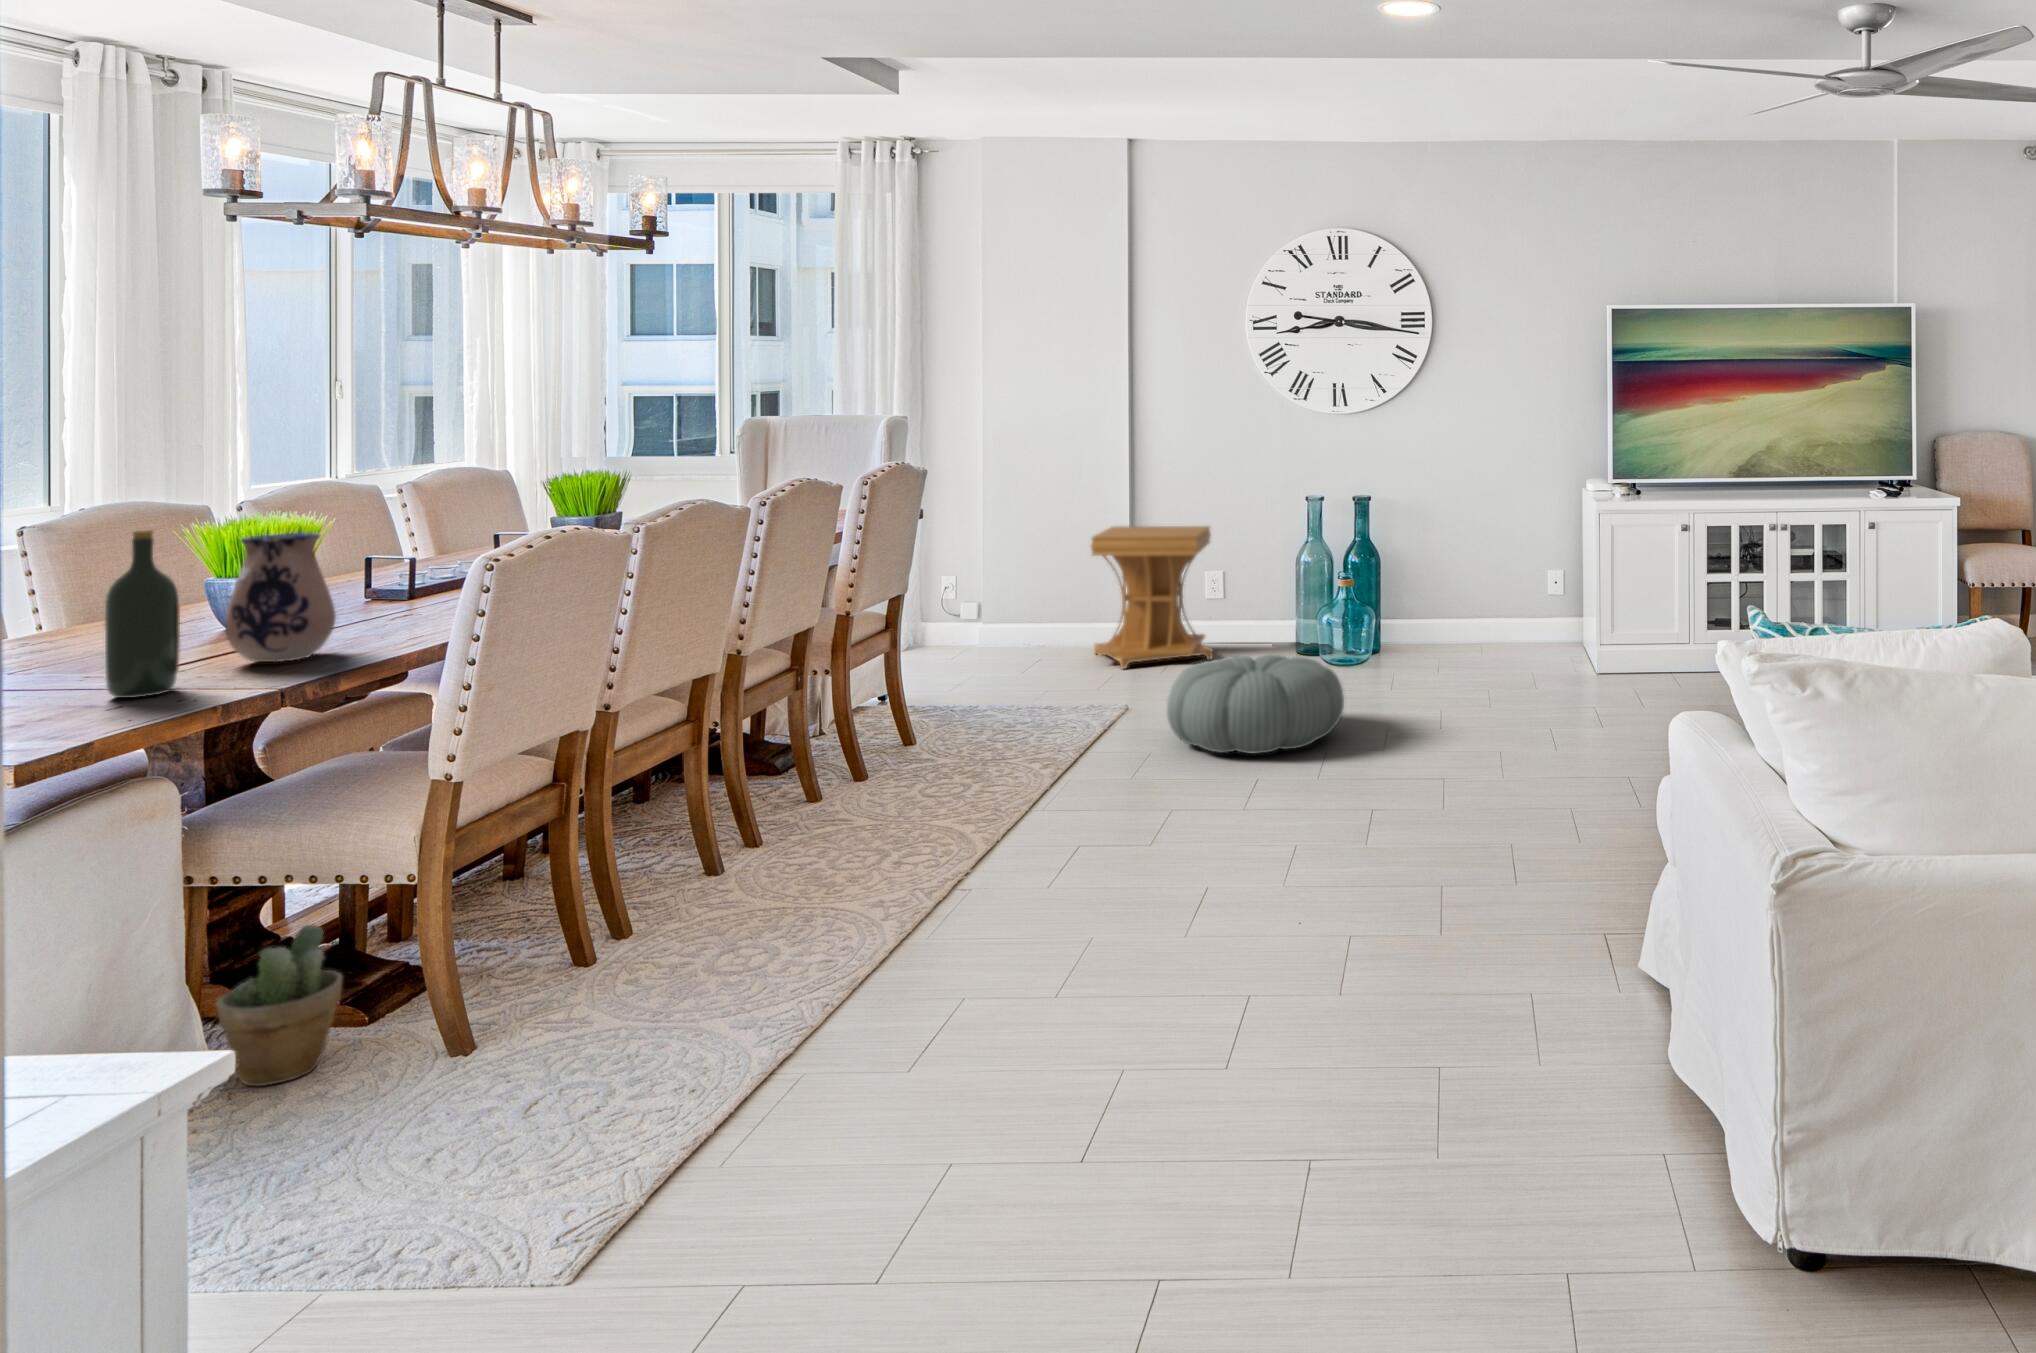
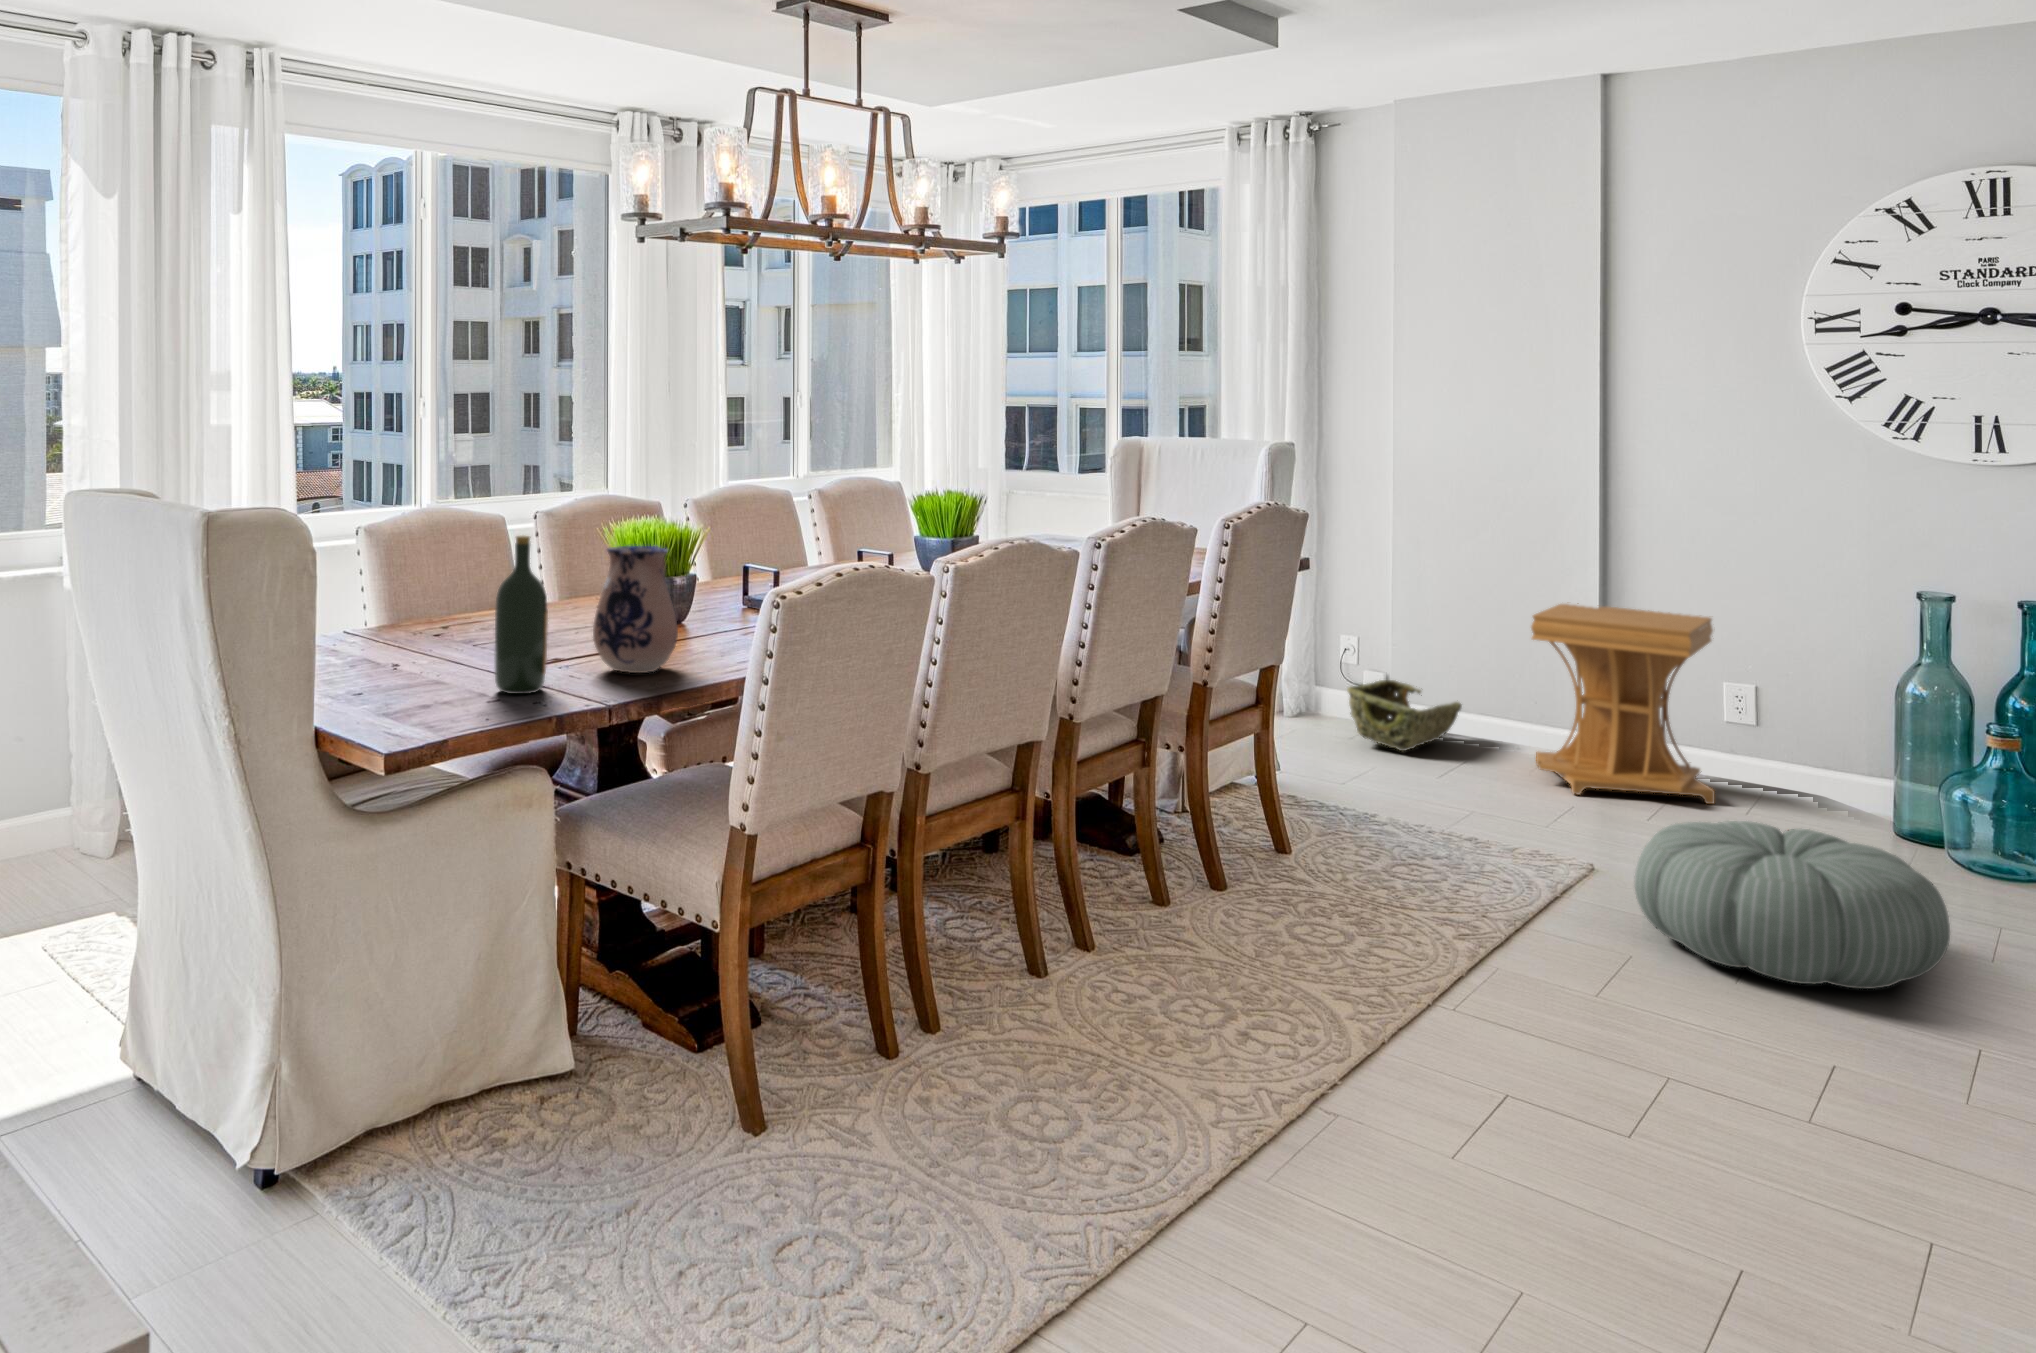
woven basket: none [949,606,1039,661] -> present [1347,680,1461,751]
potted plant: present [216,925,342,1086] -> none [560,945,659,1102]

